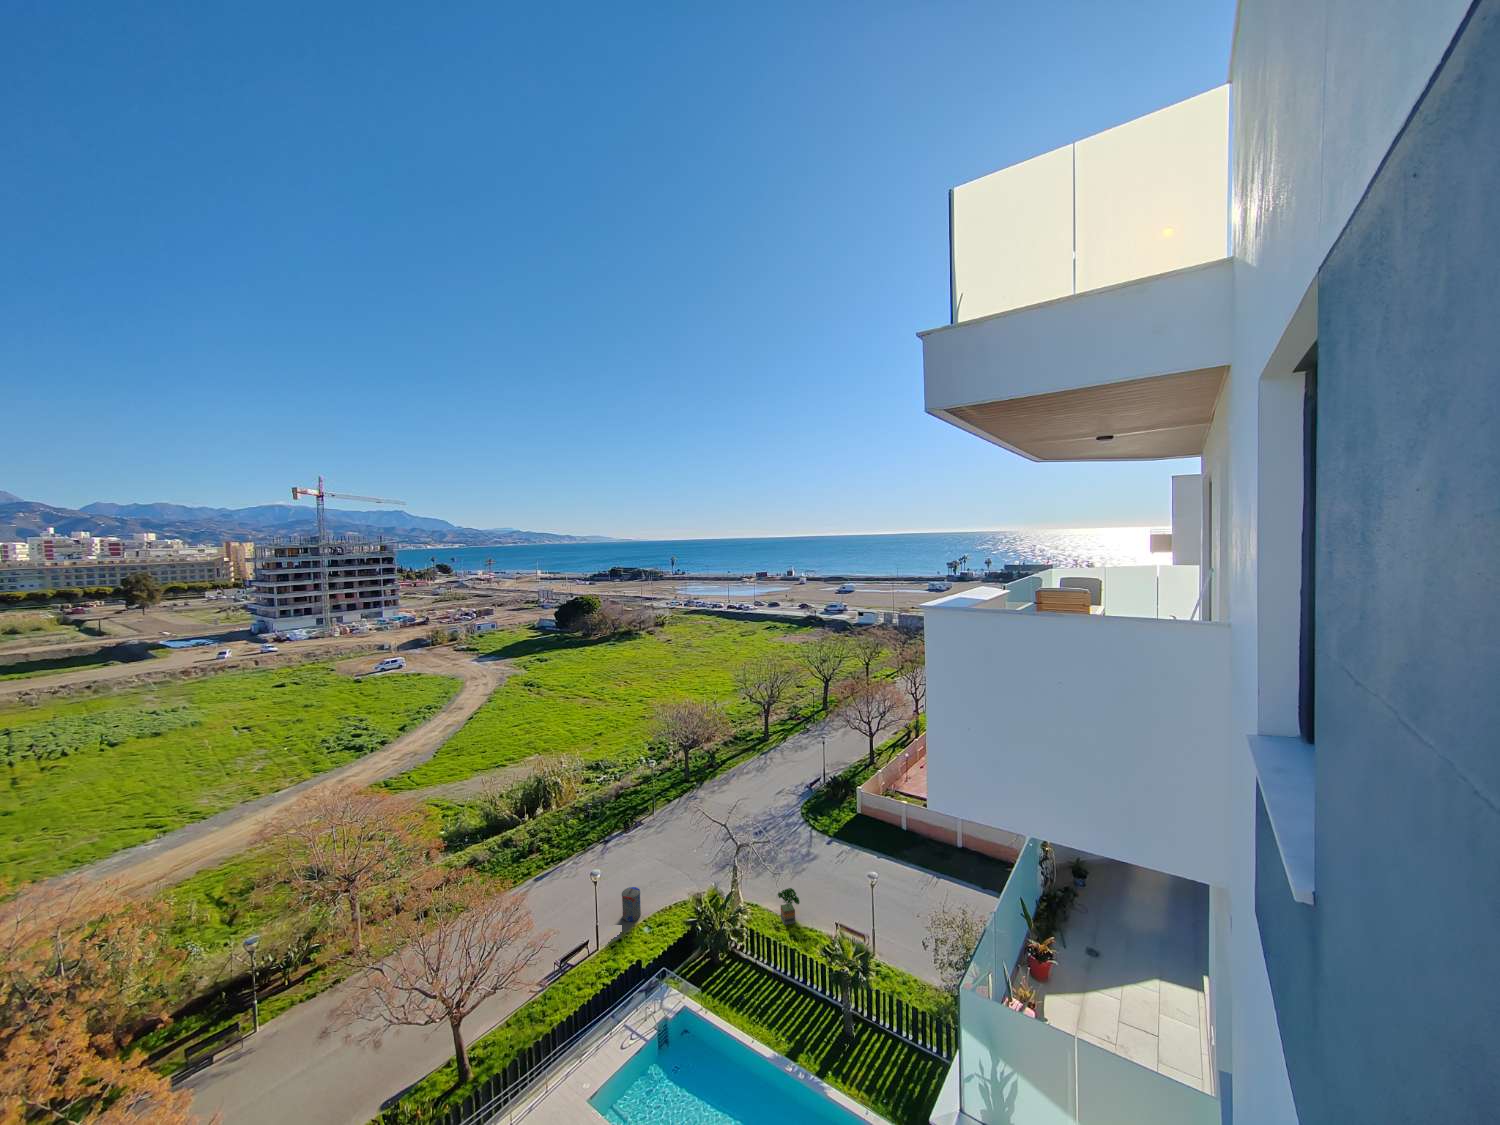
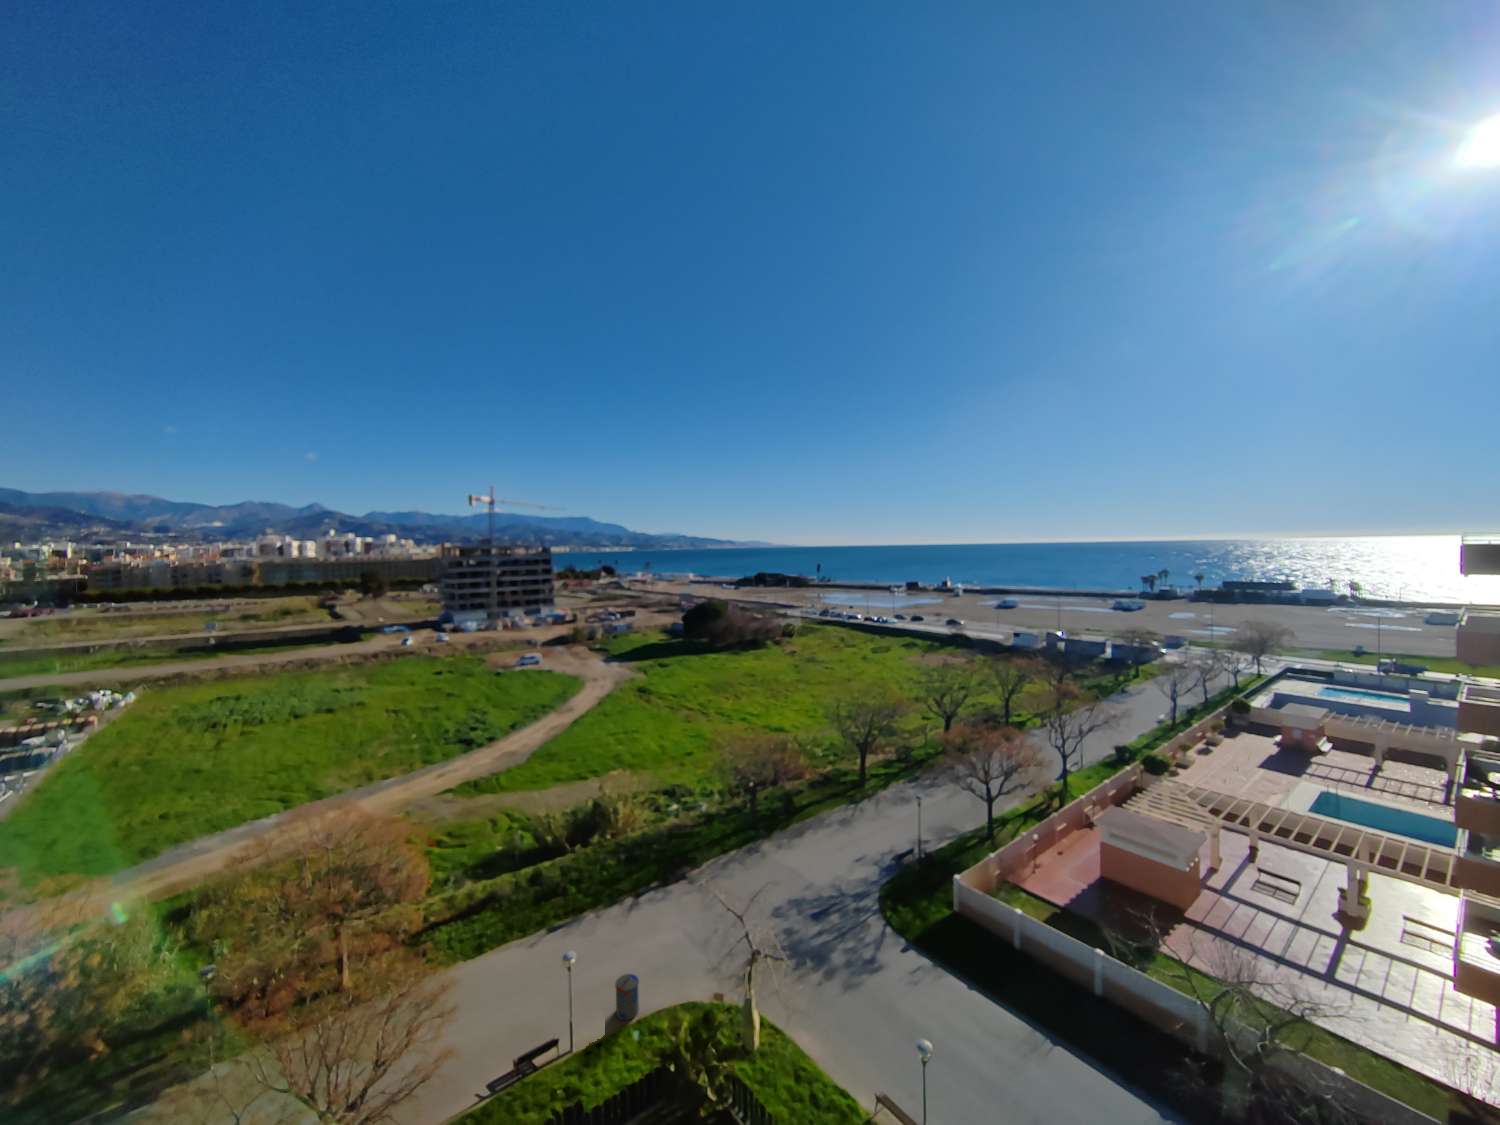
potted tree: present [778,888,800,925] -> none [804,1022,834,1076]

